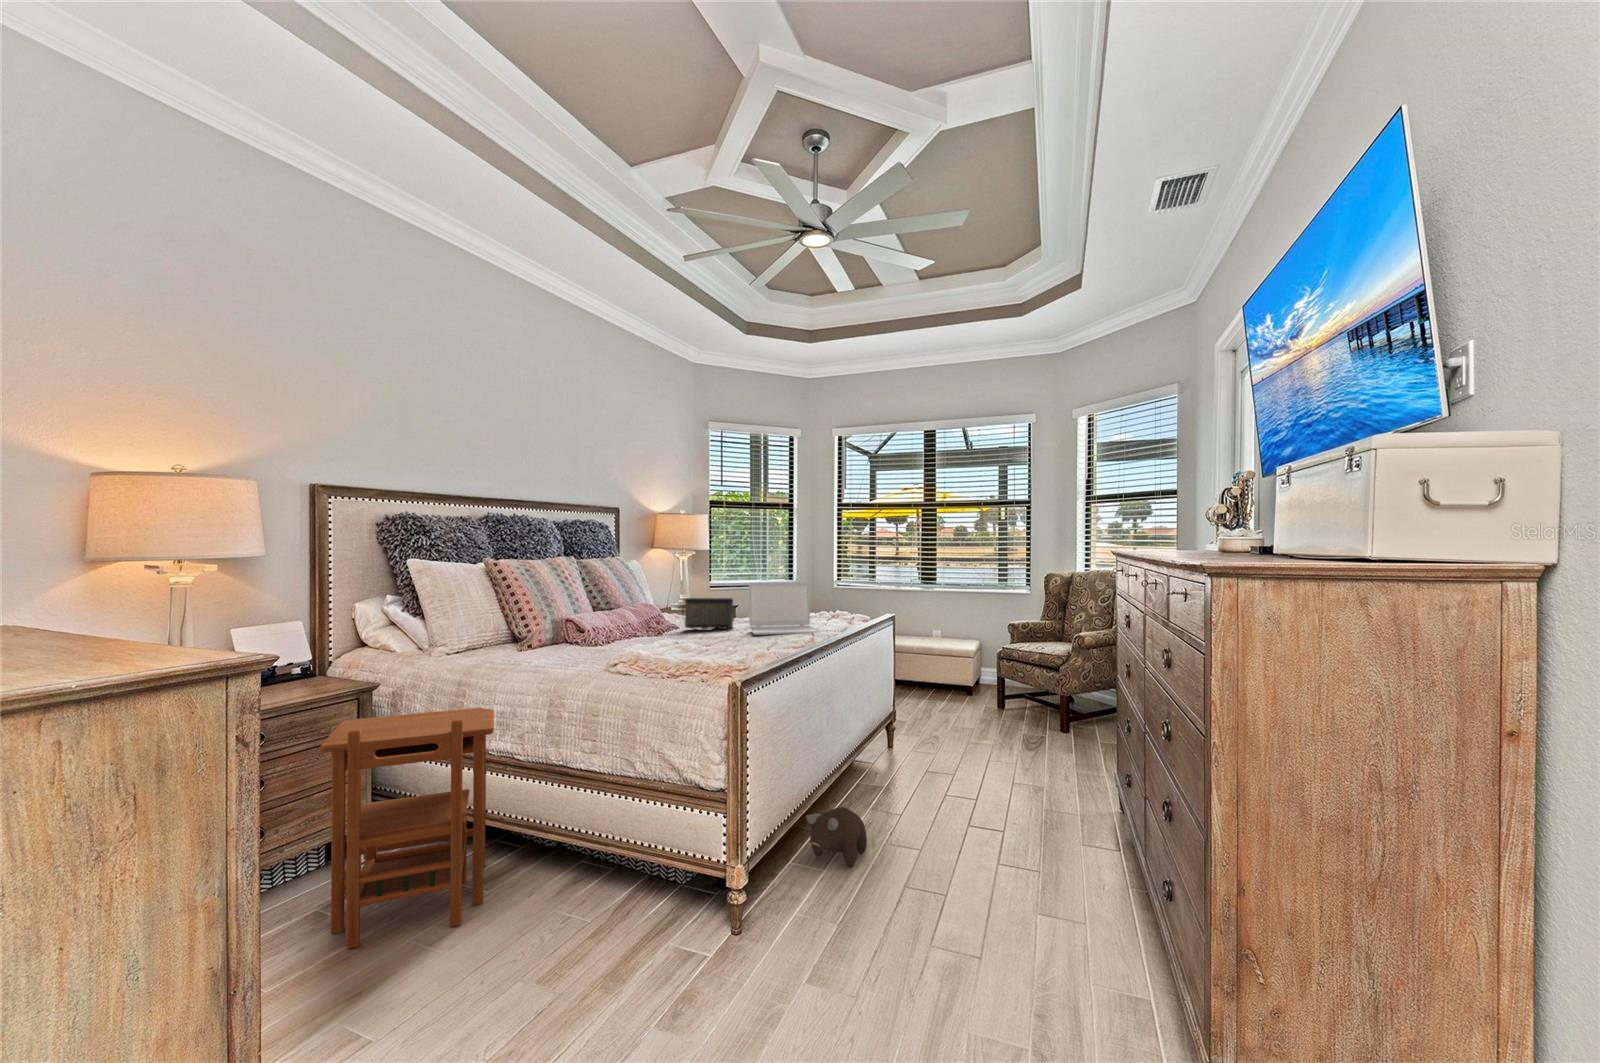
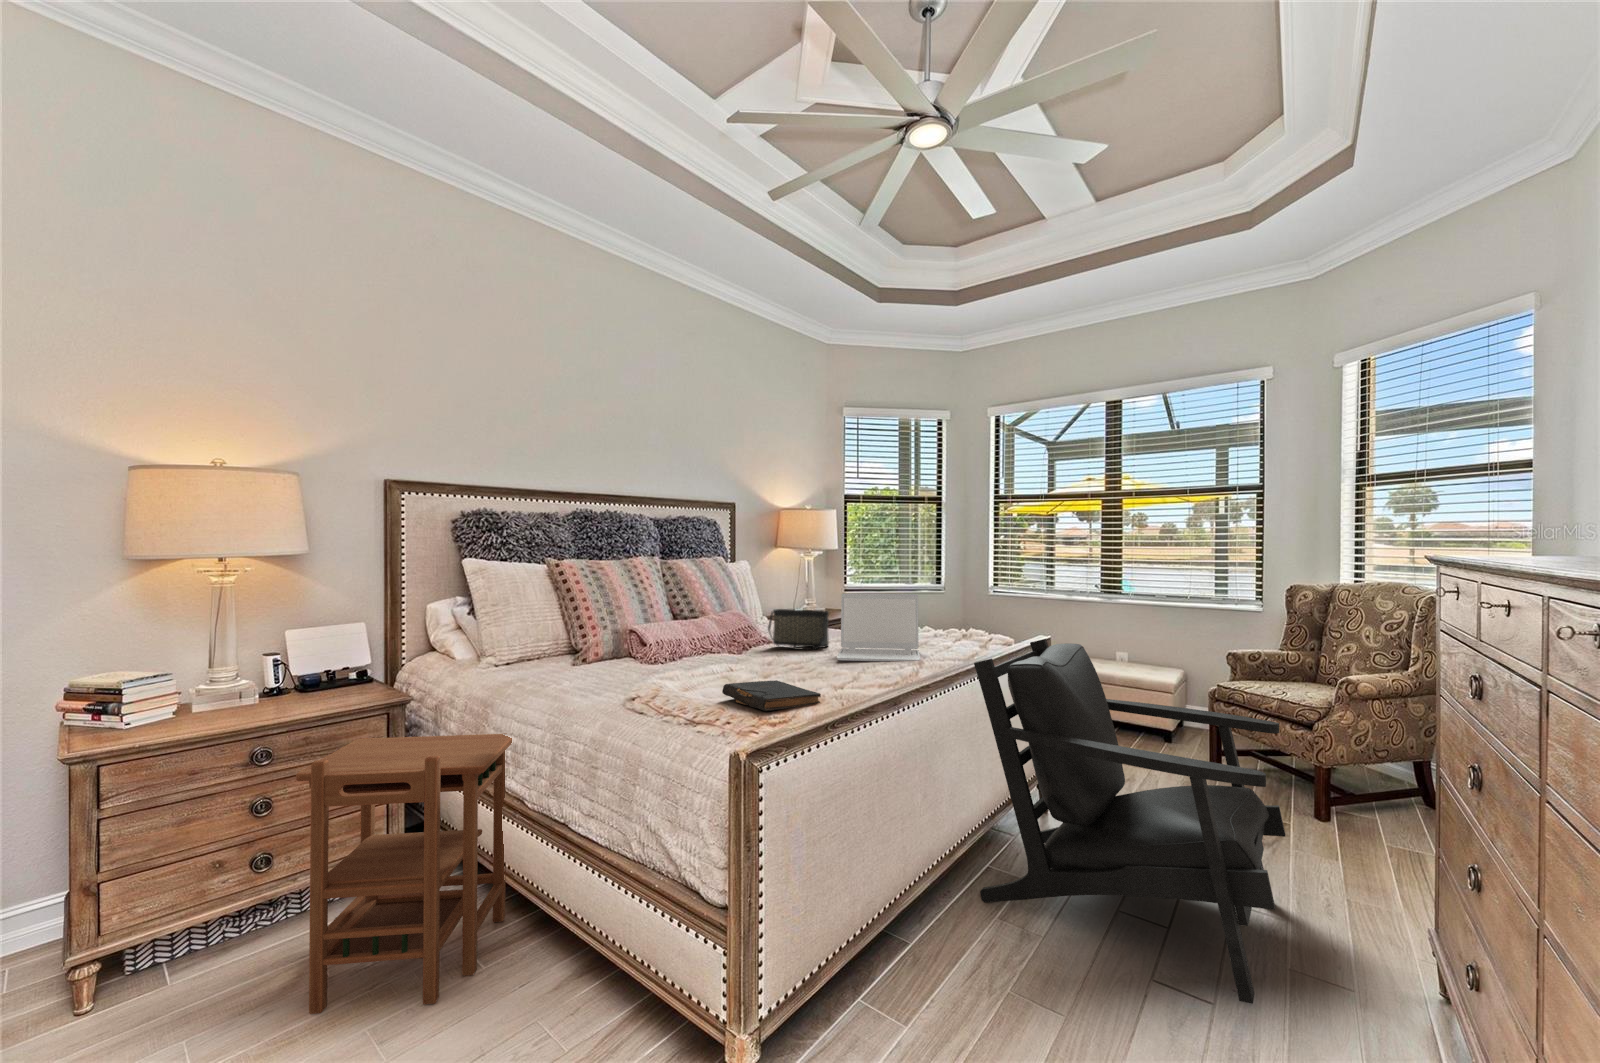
armchair: none [857,614,1055,838] -> present [974,639,1286,1004]
book: none [692,647,771,665] -> present [722,680,821,711]
plush toy: present [806,807,867,867] -> none [873,912,966,1005]

